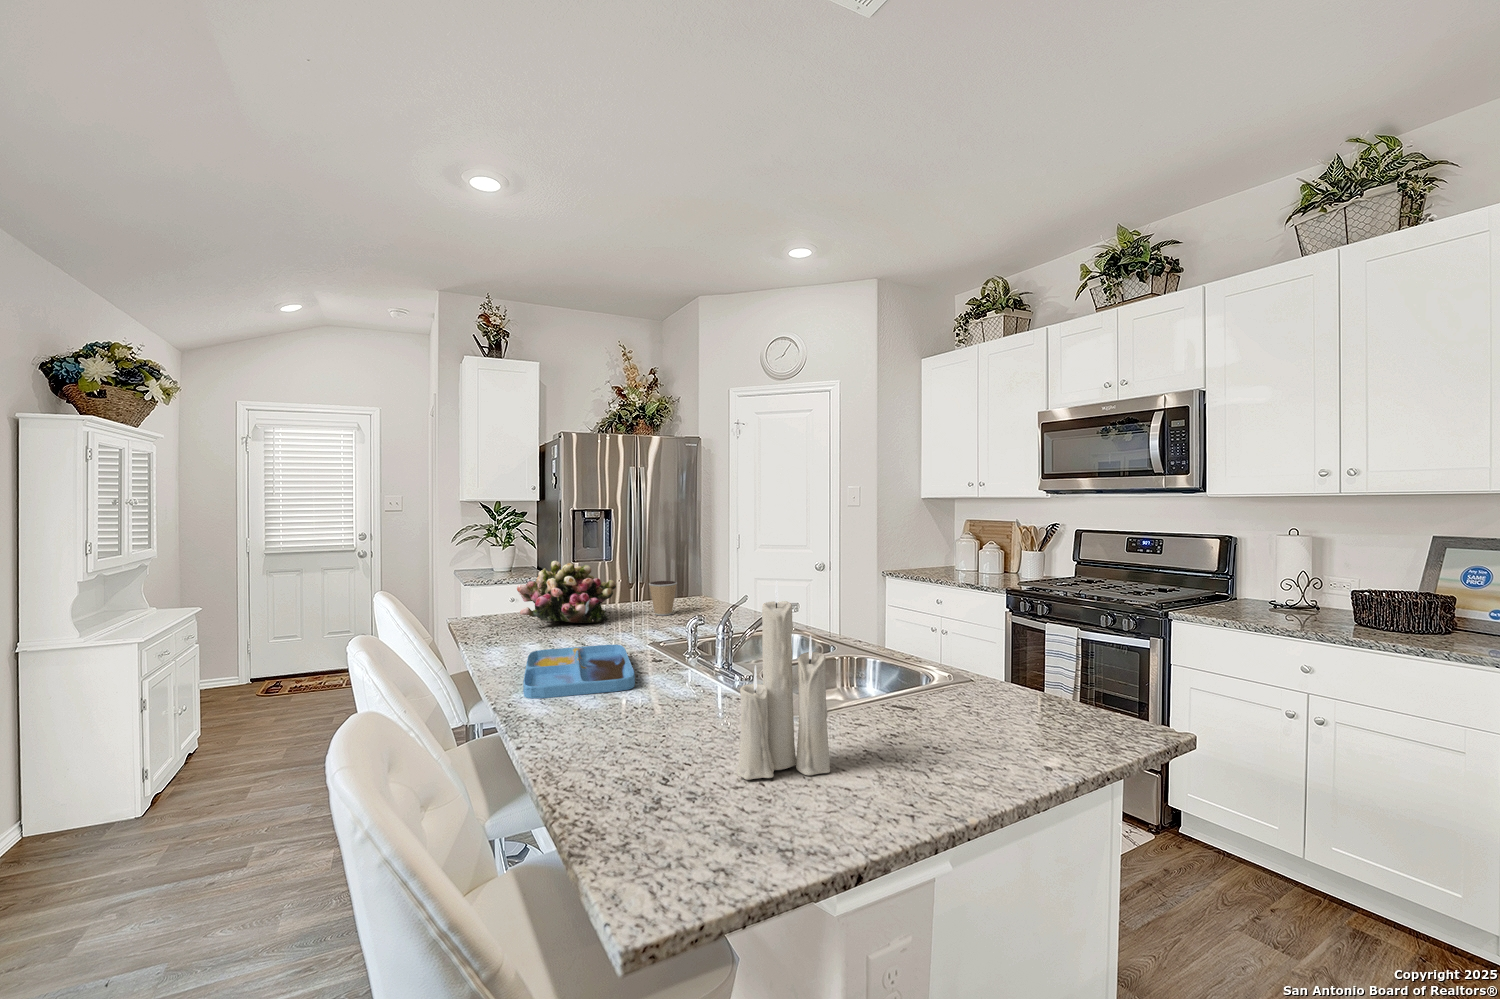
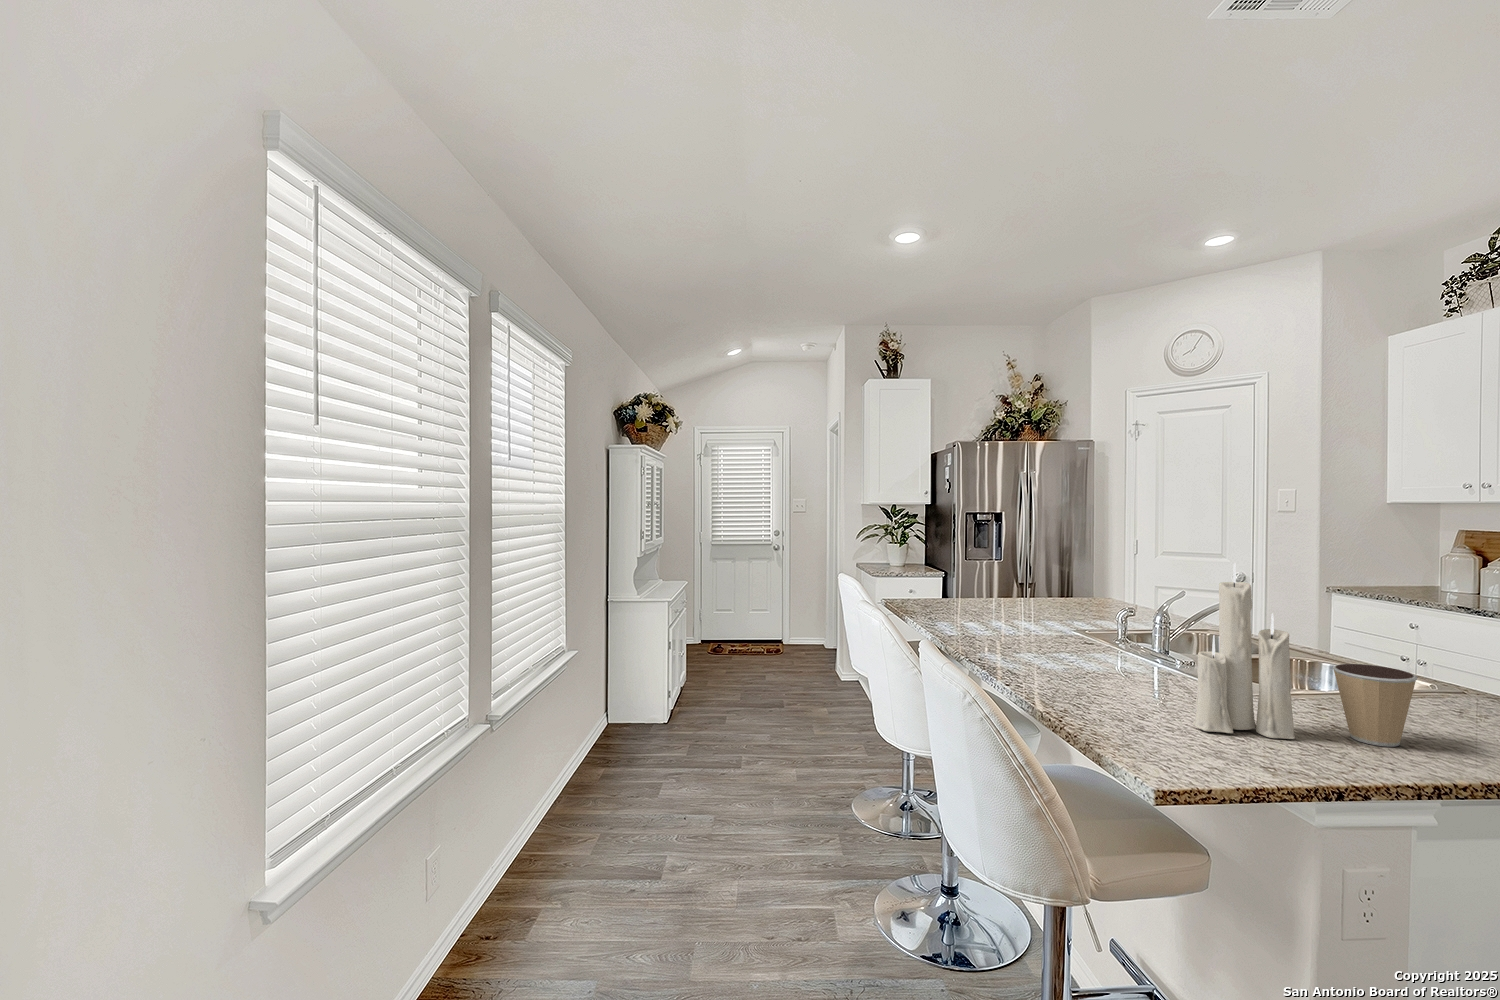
flower arrangement: present [517,561,616,623] -> none [934,553,1022,610]
coffee cup: present [649,581,677,616] -> present [1333,664,1418,747]
tray: present [523,645,635,699] -> none [962,623,1067,660]

